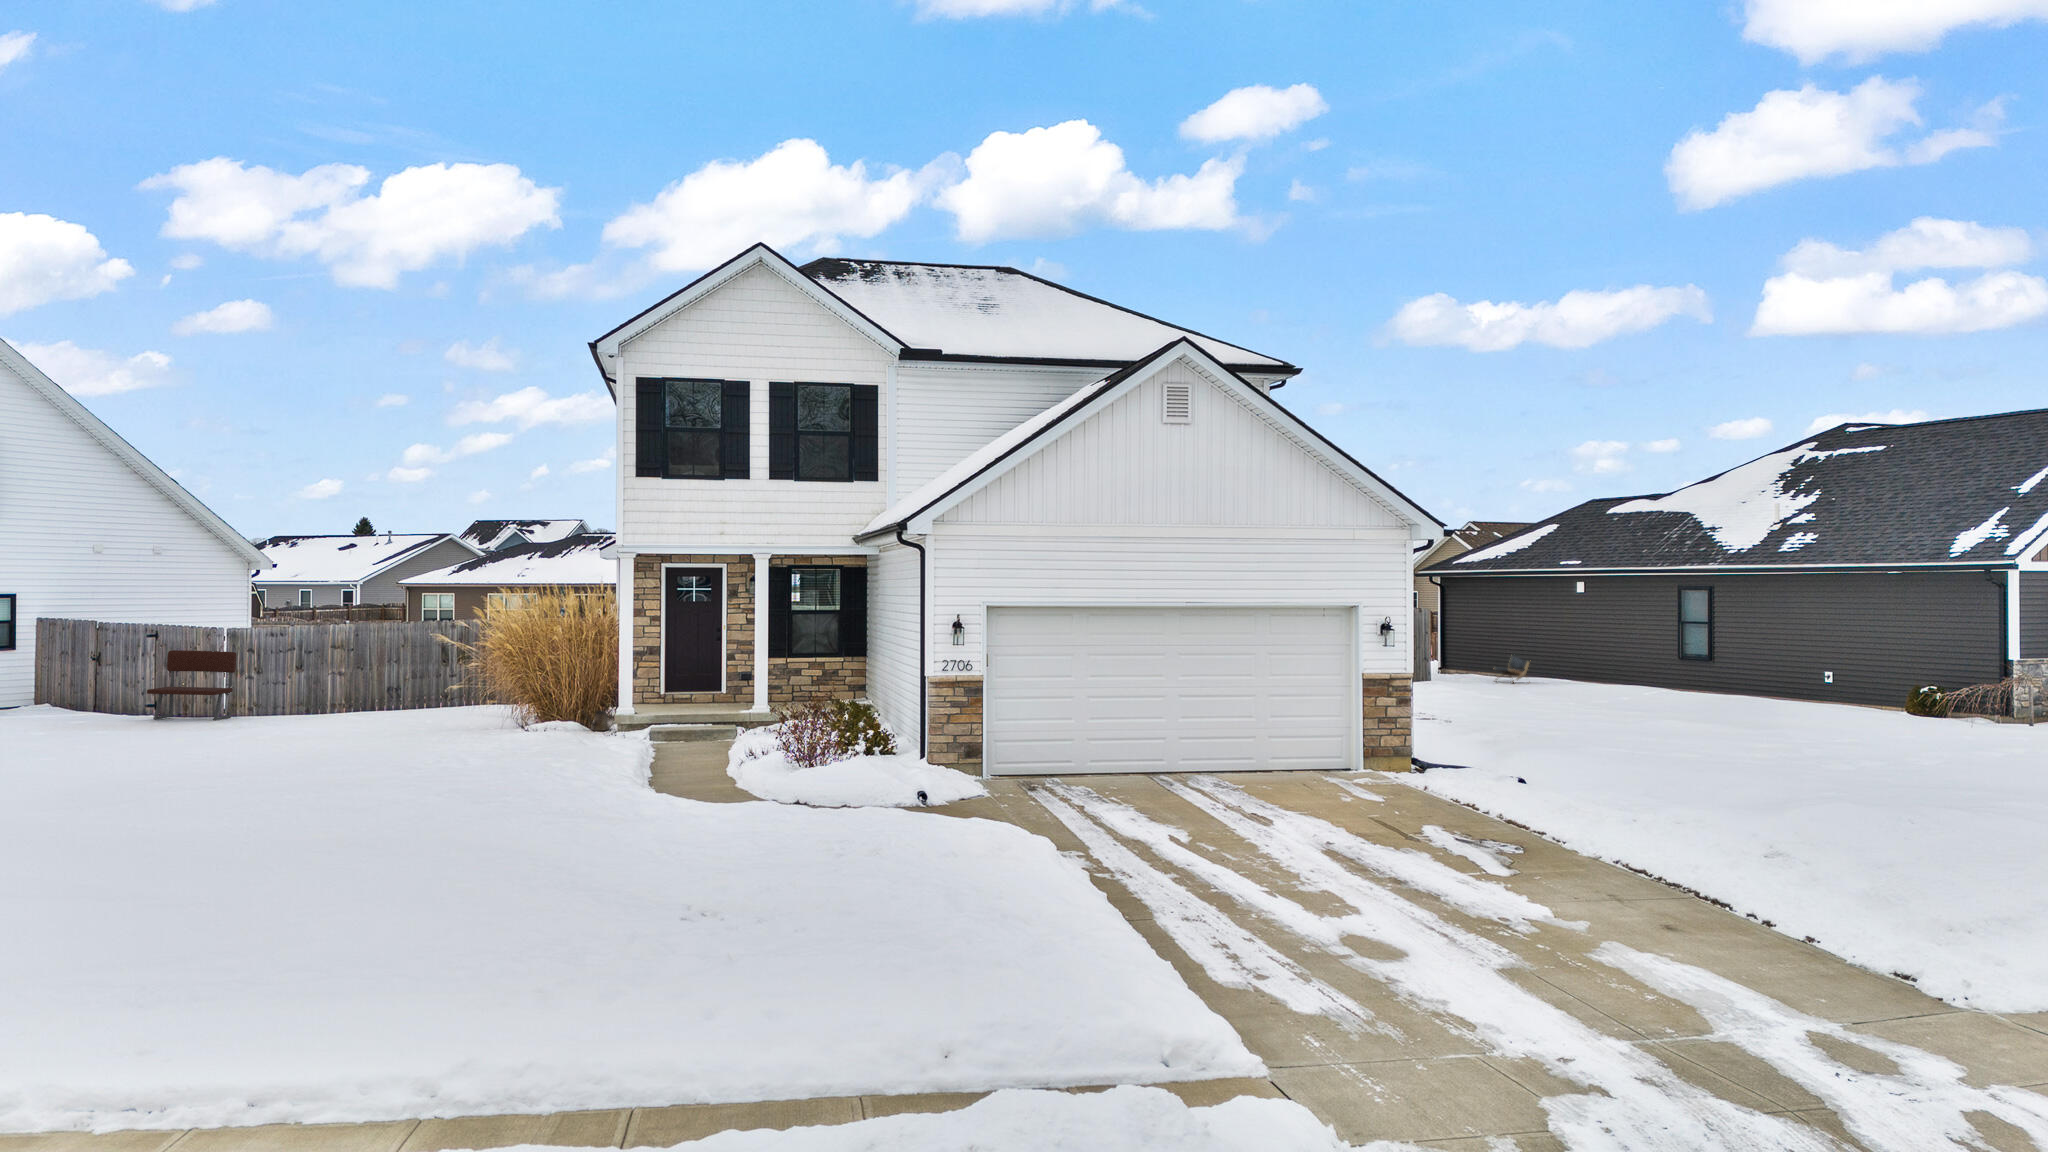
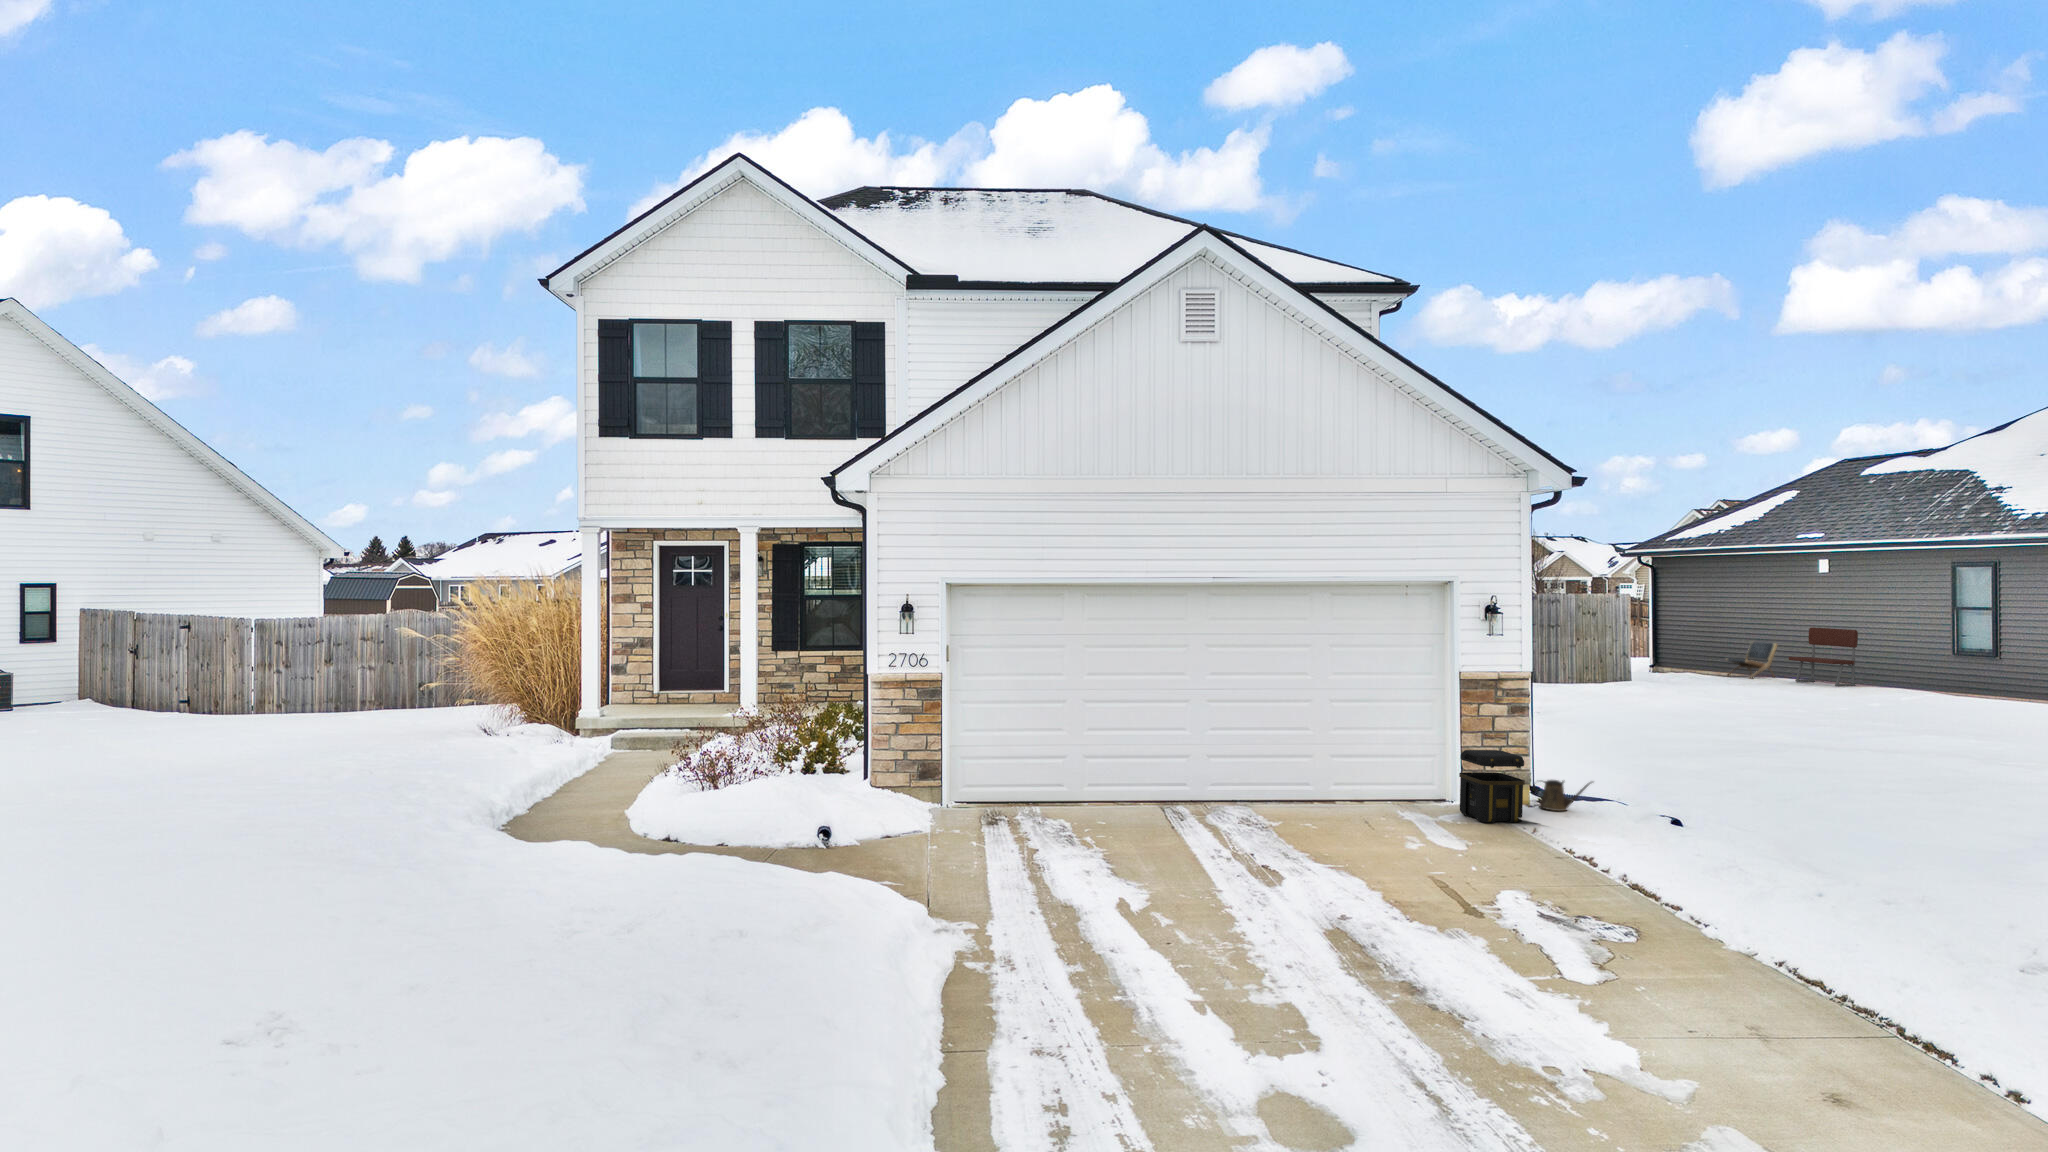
bench: present [147,650,237,720] -> present [1789,628,1858,686]
watering can: present [586,711,609,731] -> present [1537,780,1592,811]
toolbox: none [1363,732,1411,786] -> present [1459,750,1525,823]

